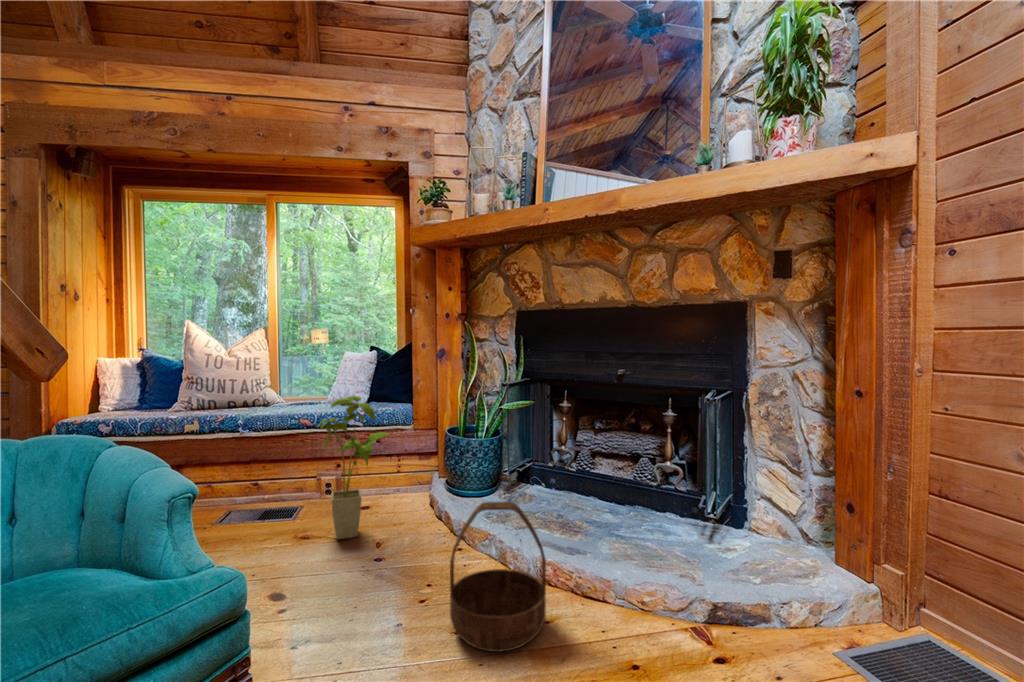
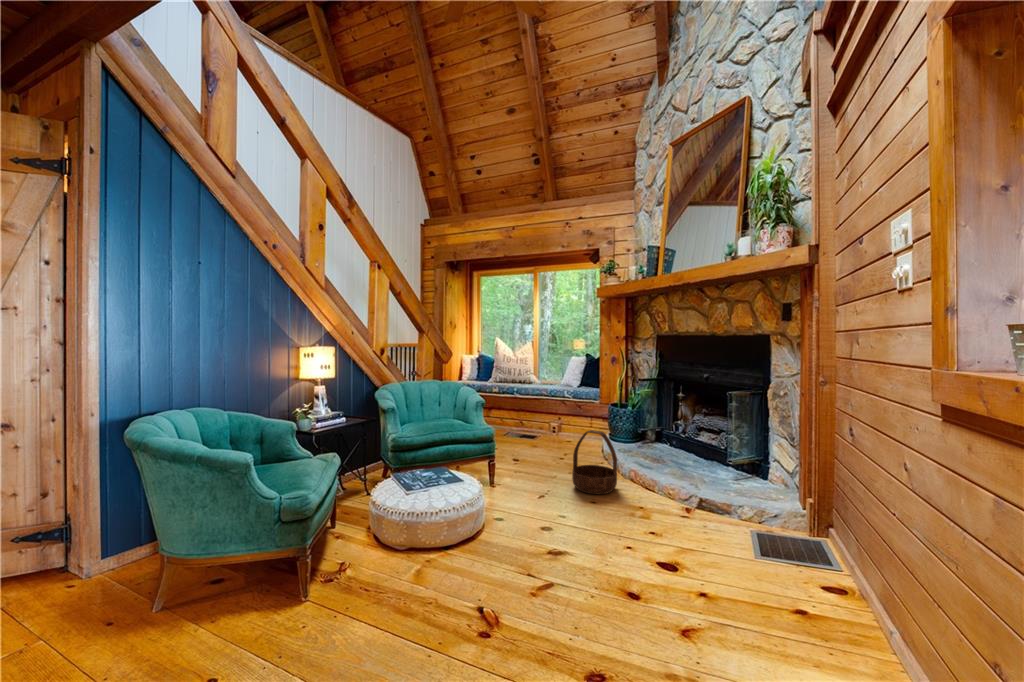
house plant: present [320,396,390,539] -> none [542,379,579,450]

